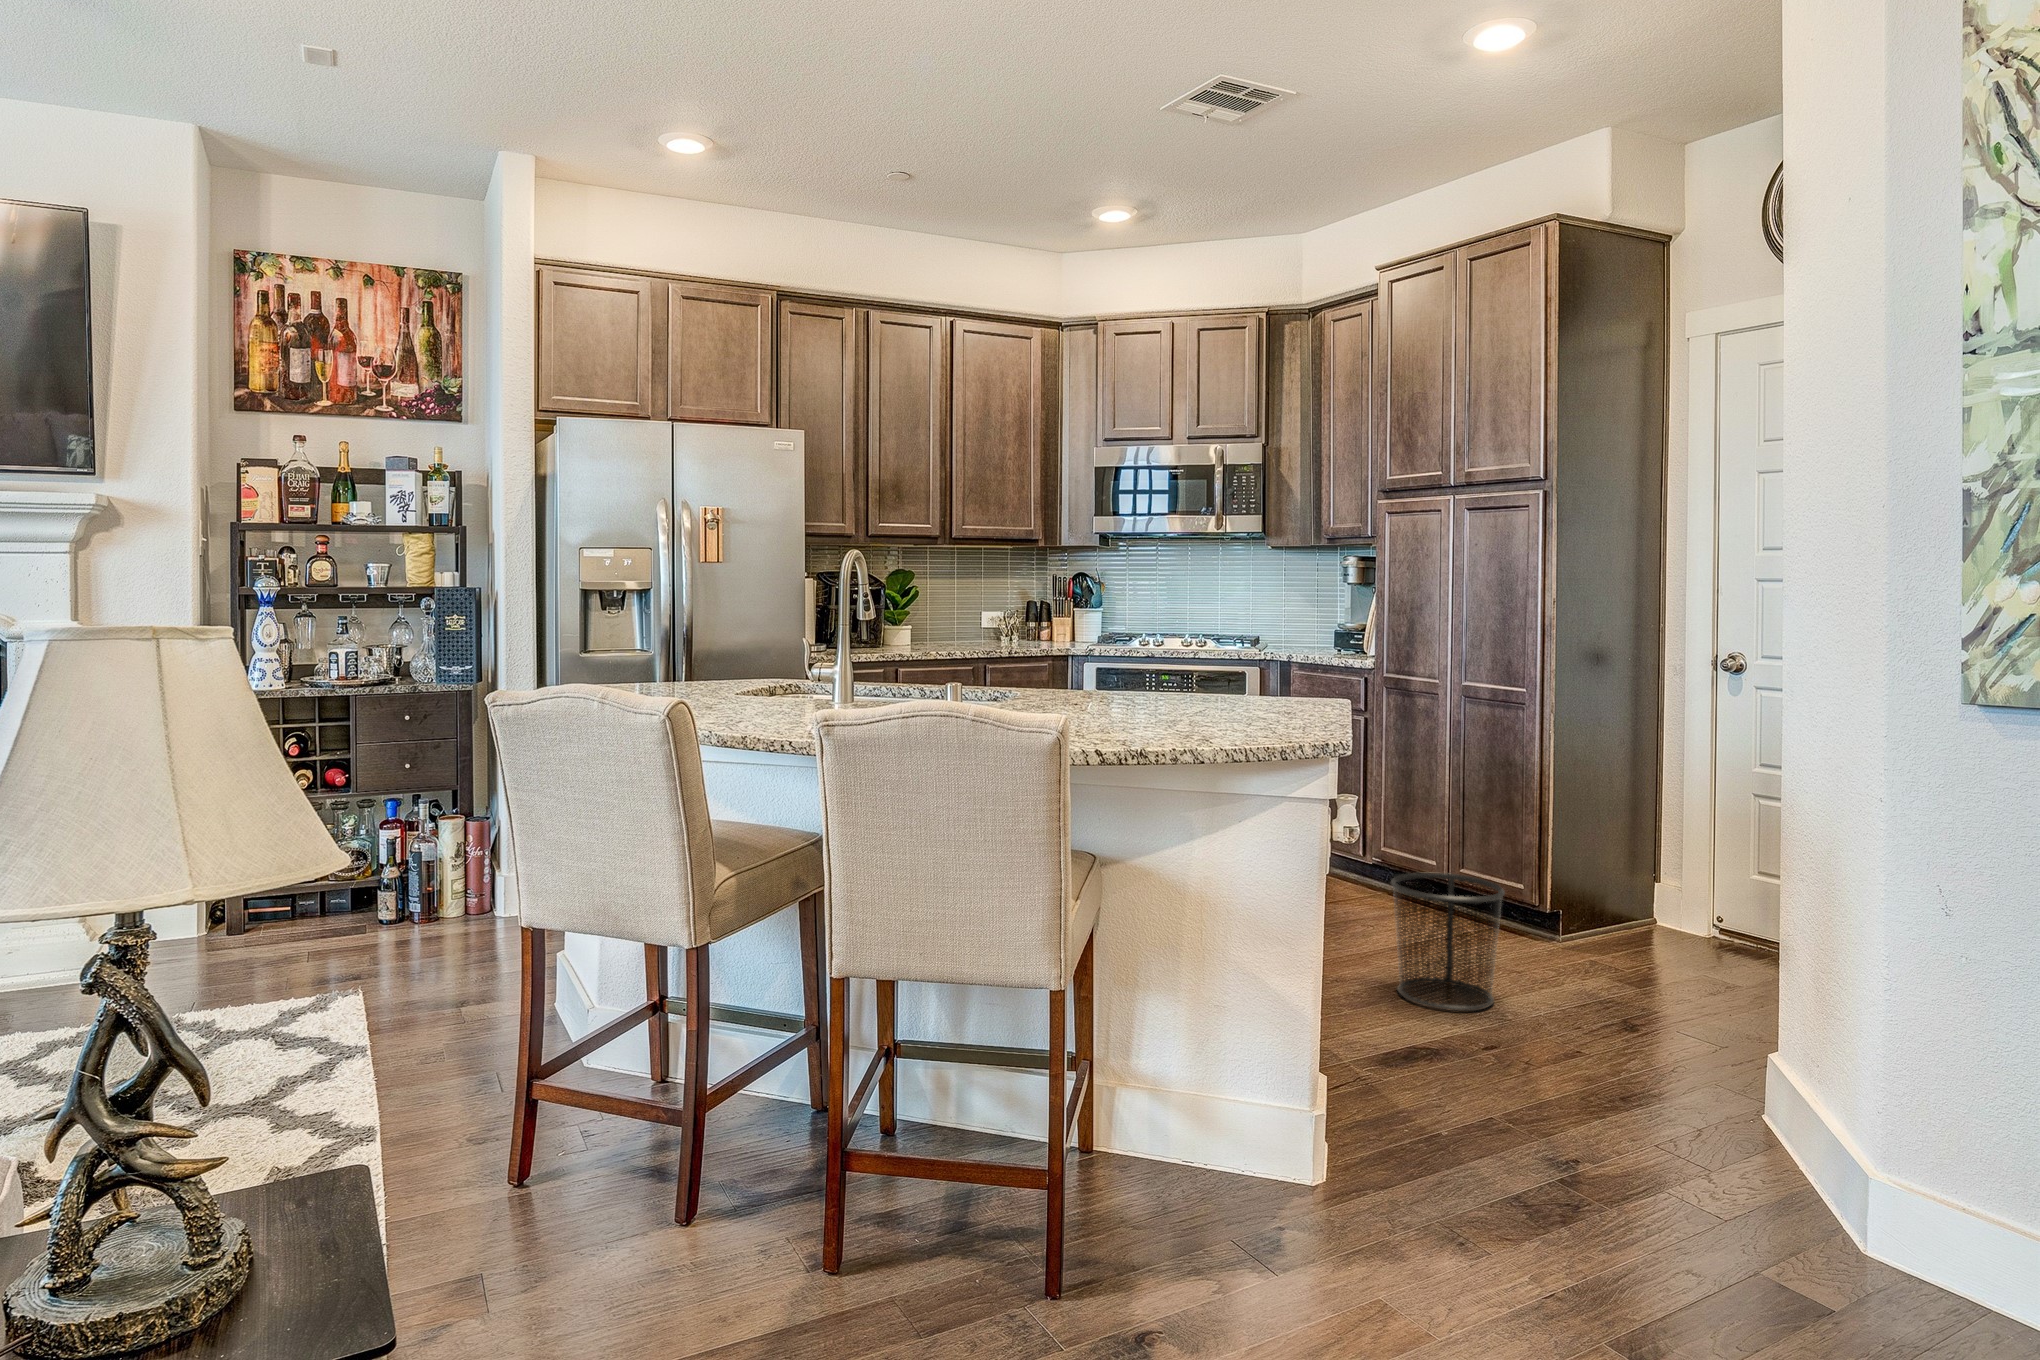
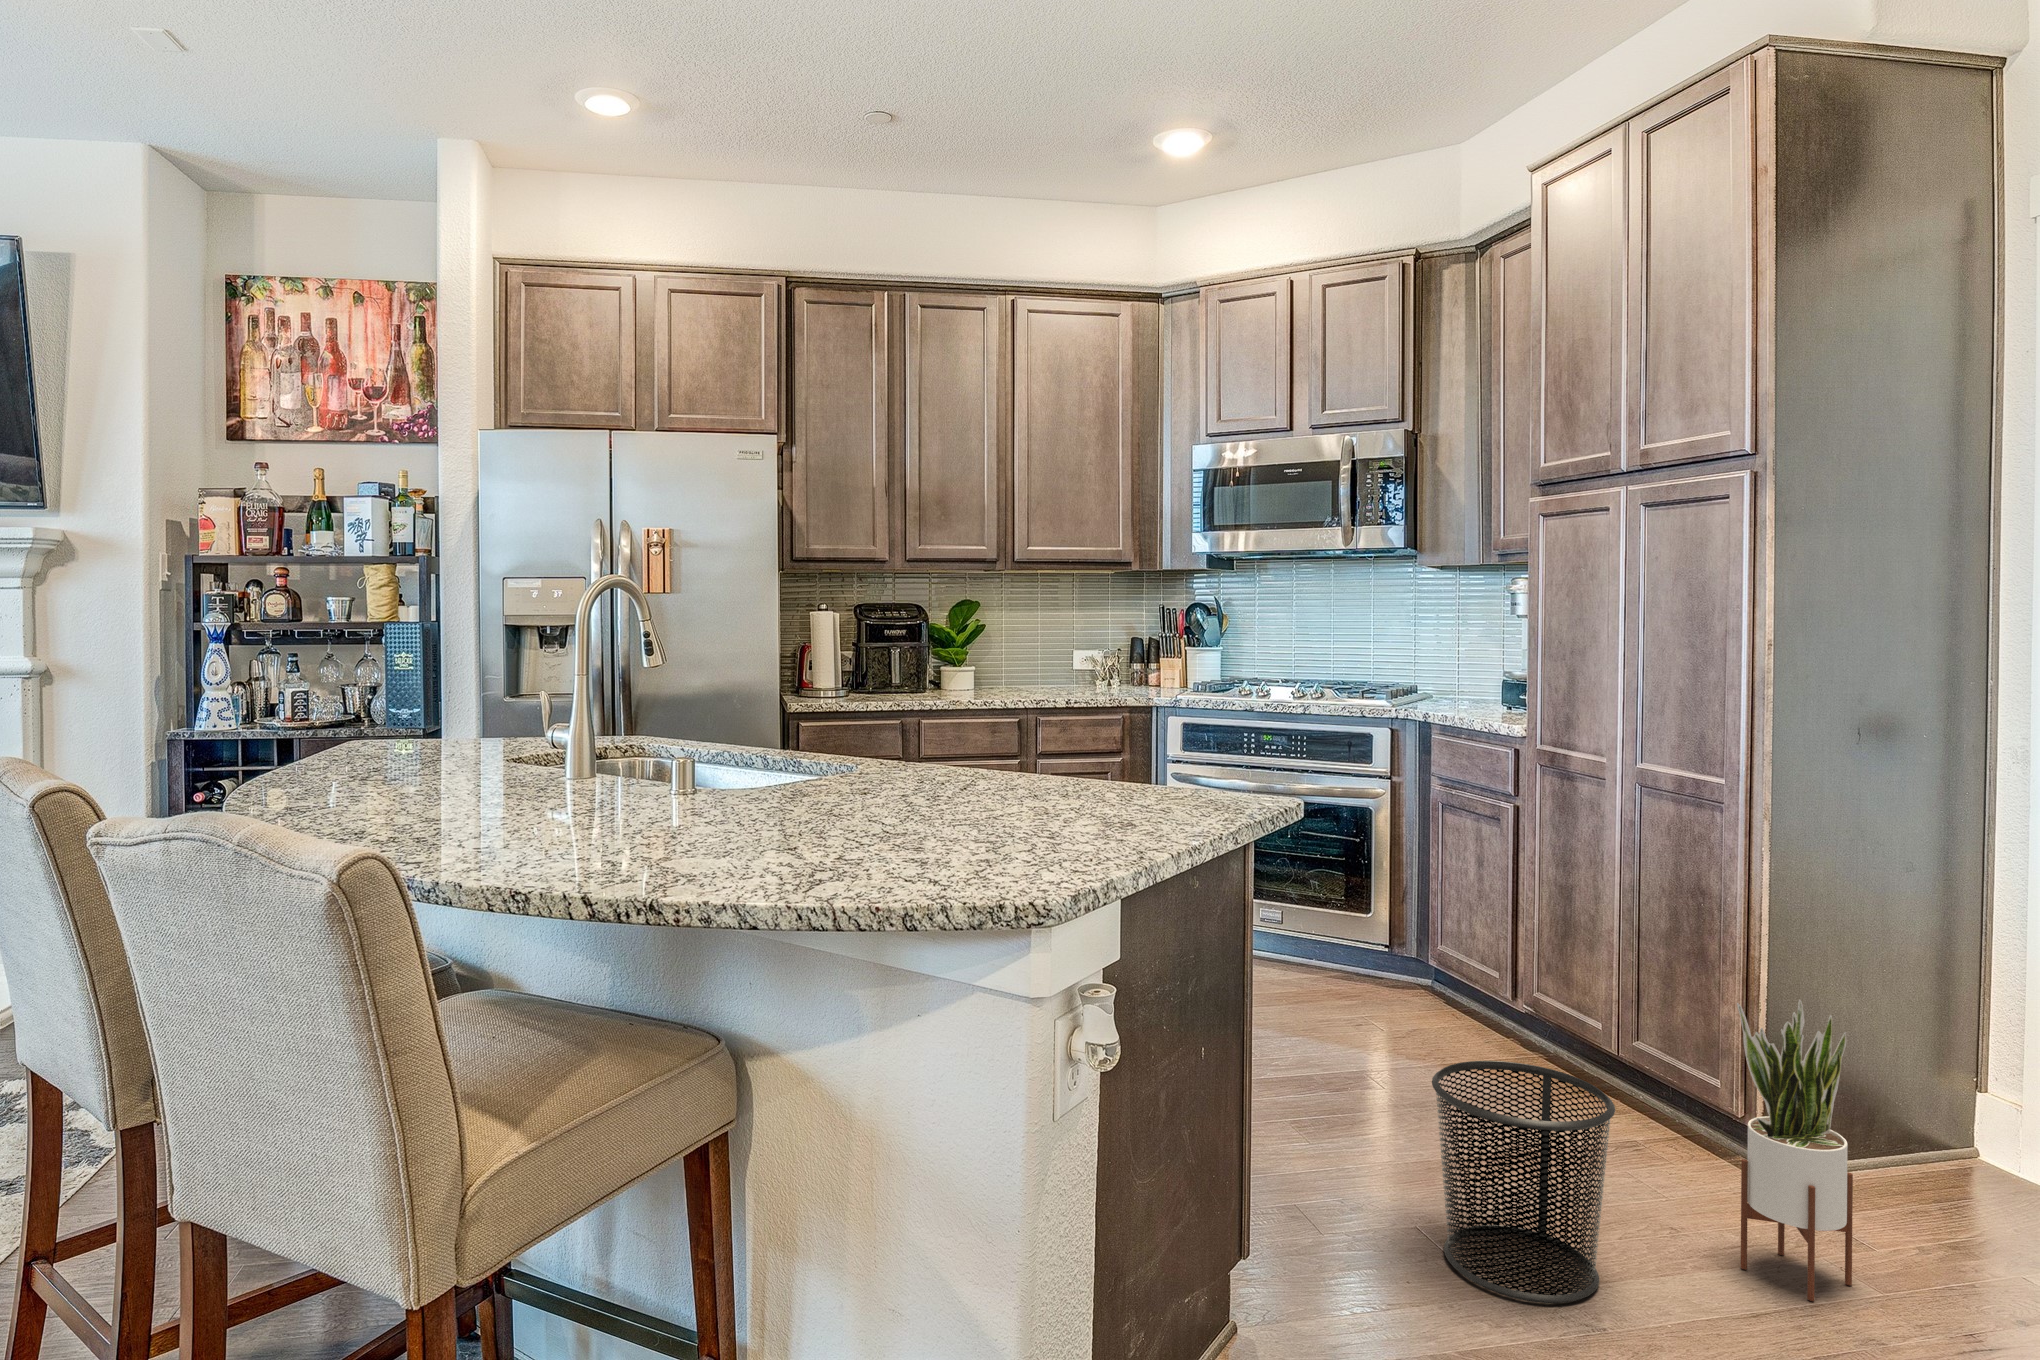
potted plant: none [1561,817,1621,995] -> present [1737,1000,1853,1301]

